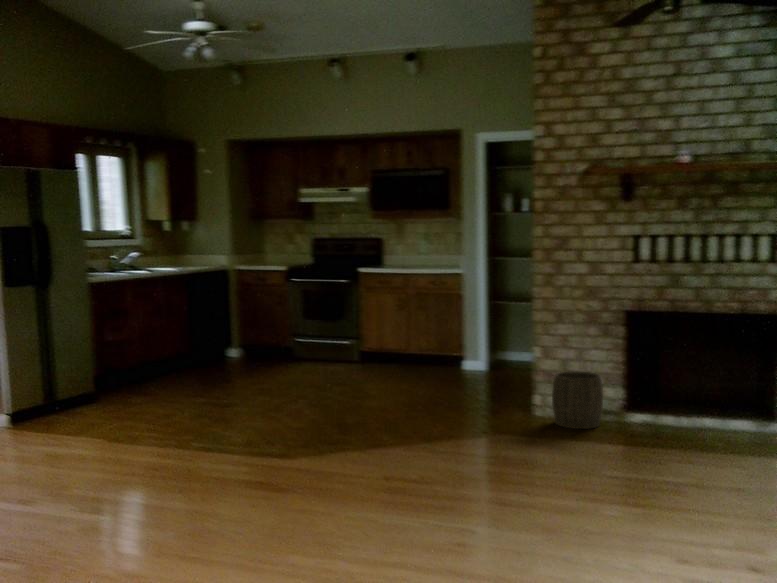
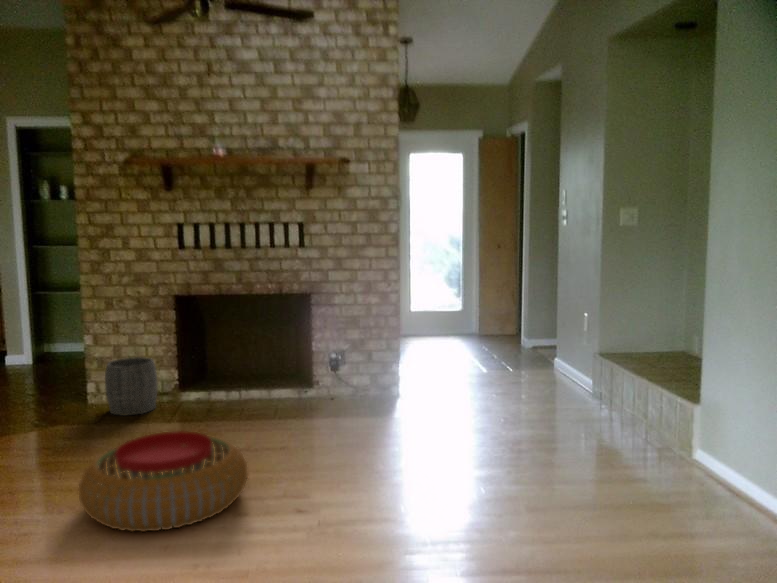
pouf: none [528,439,689,526] -> present [79,431,248,532]

